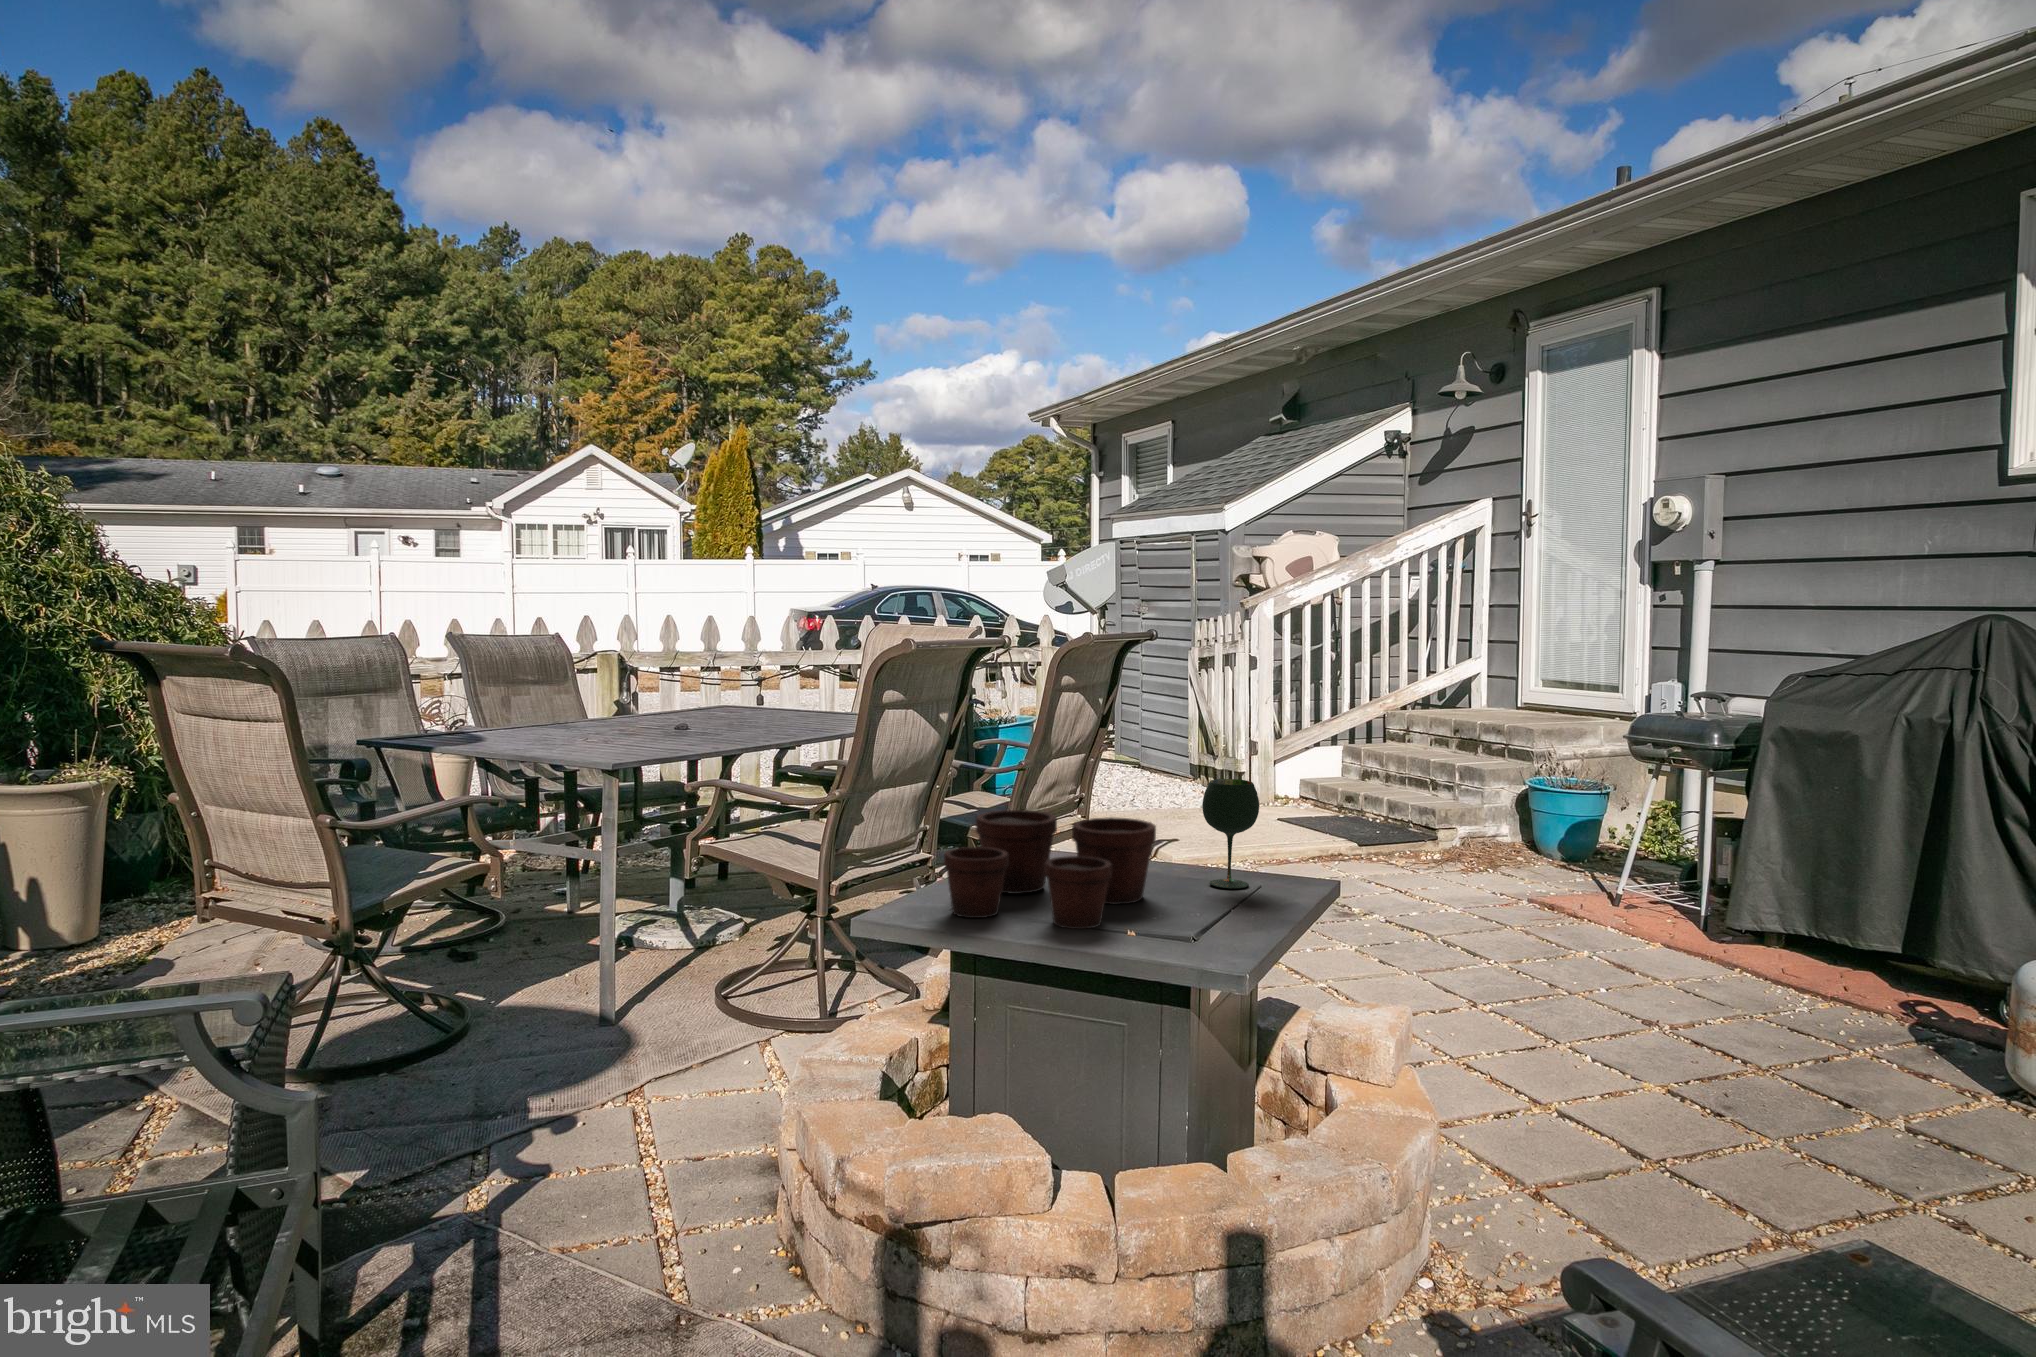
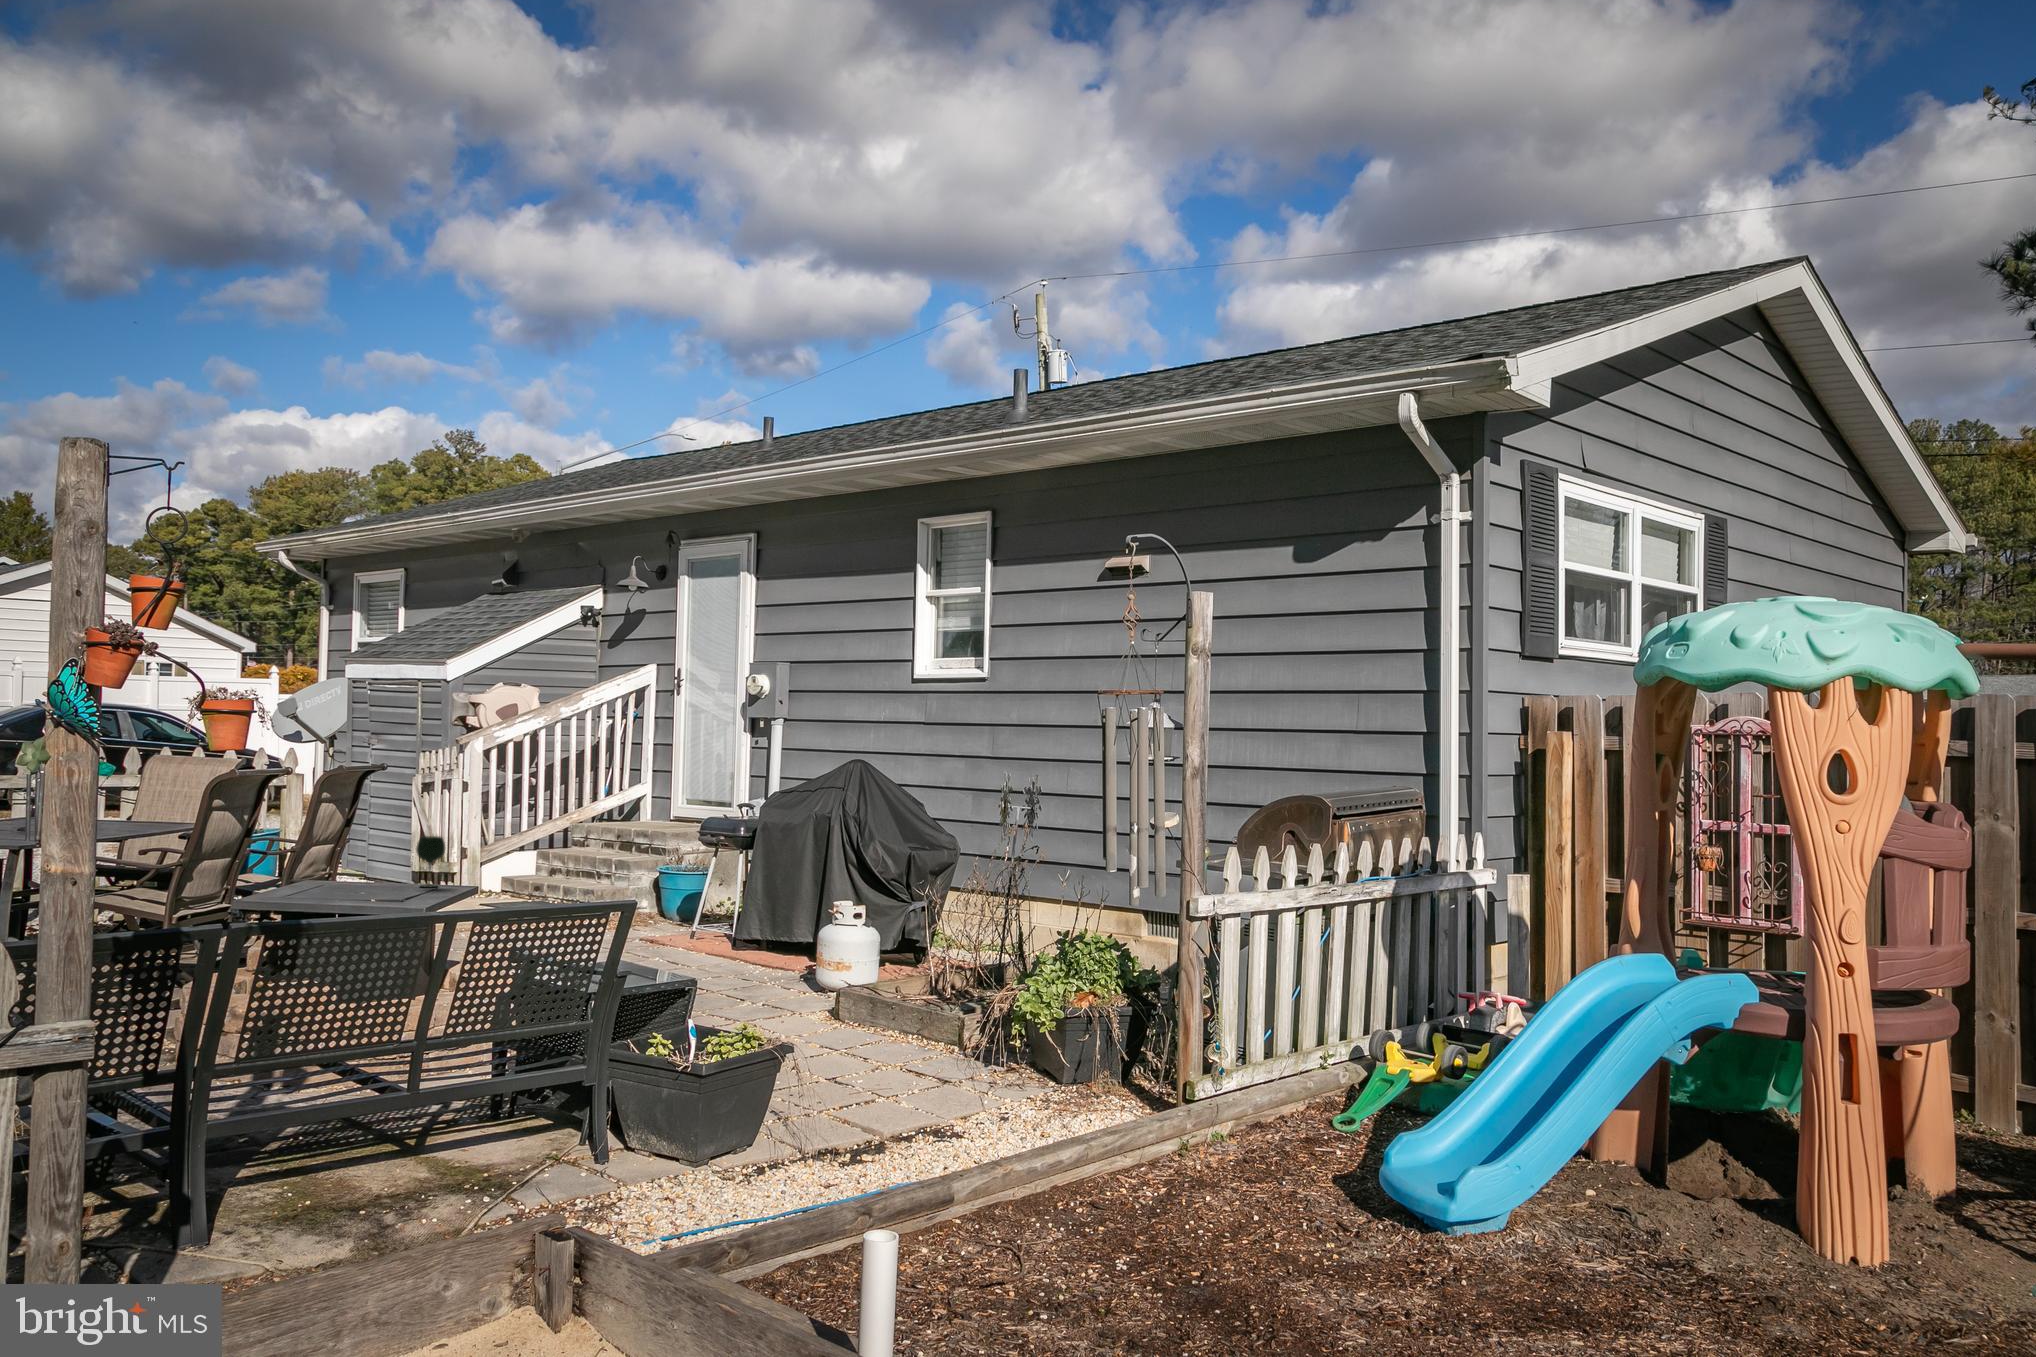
flower pot: present [944,810,1156,929] -> none [284,854,392,898]

